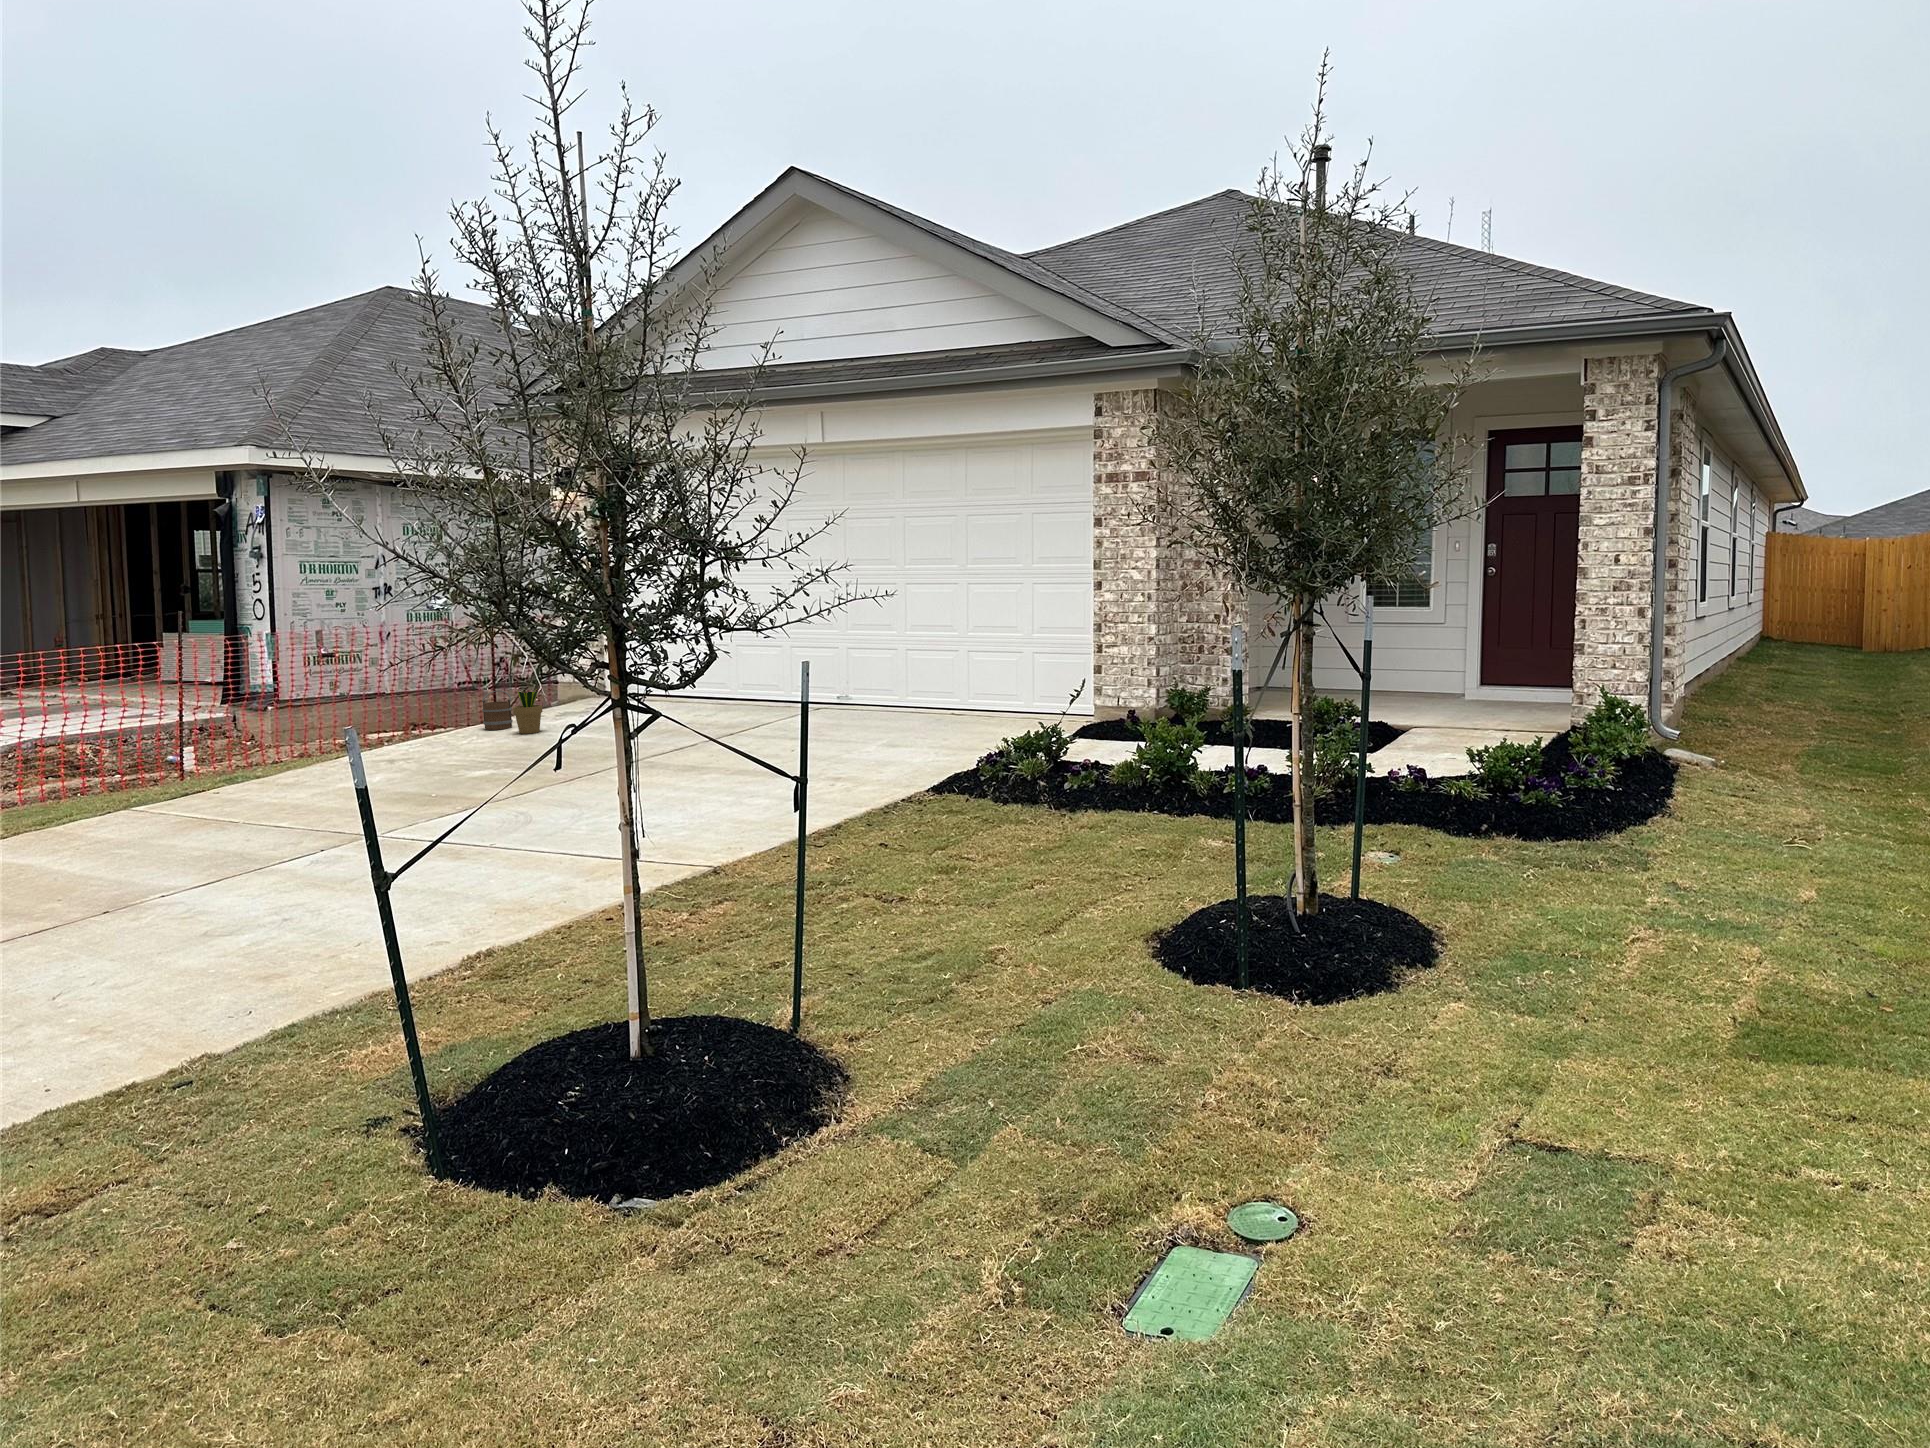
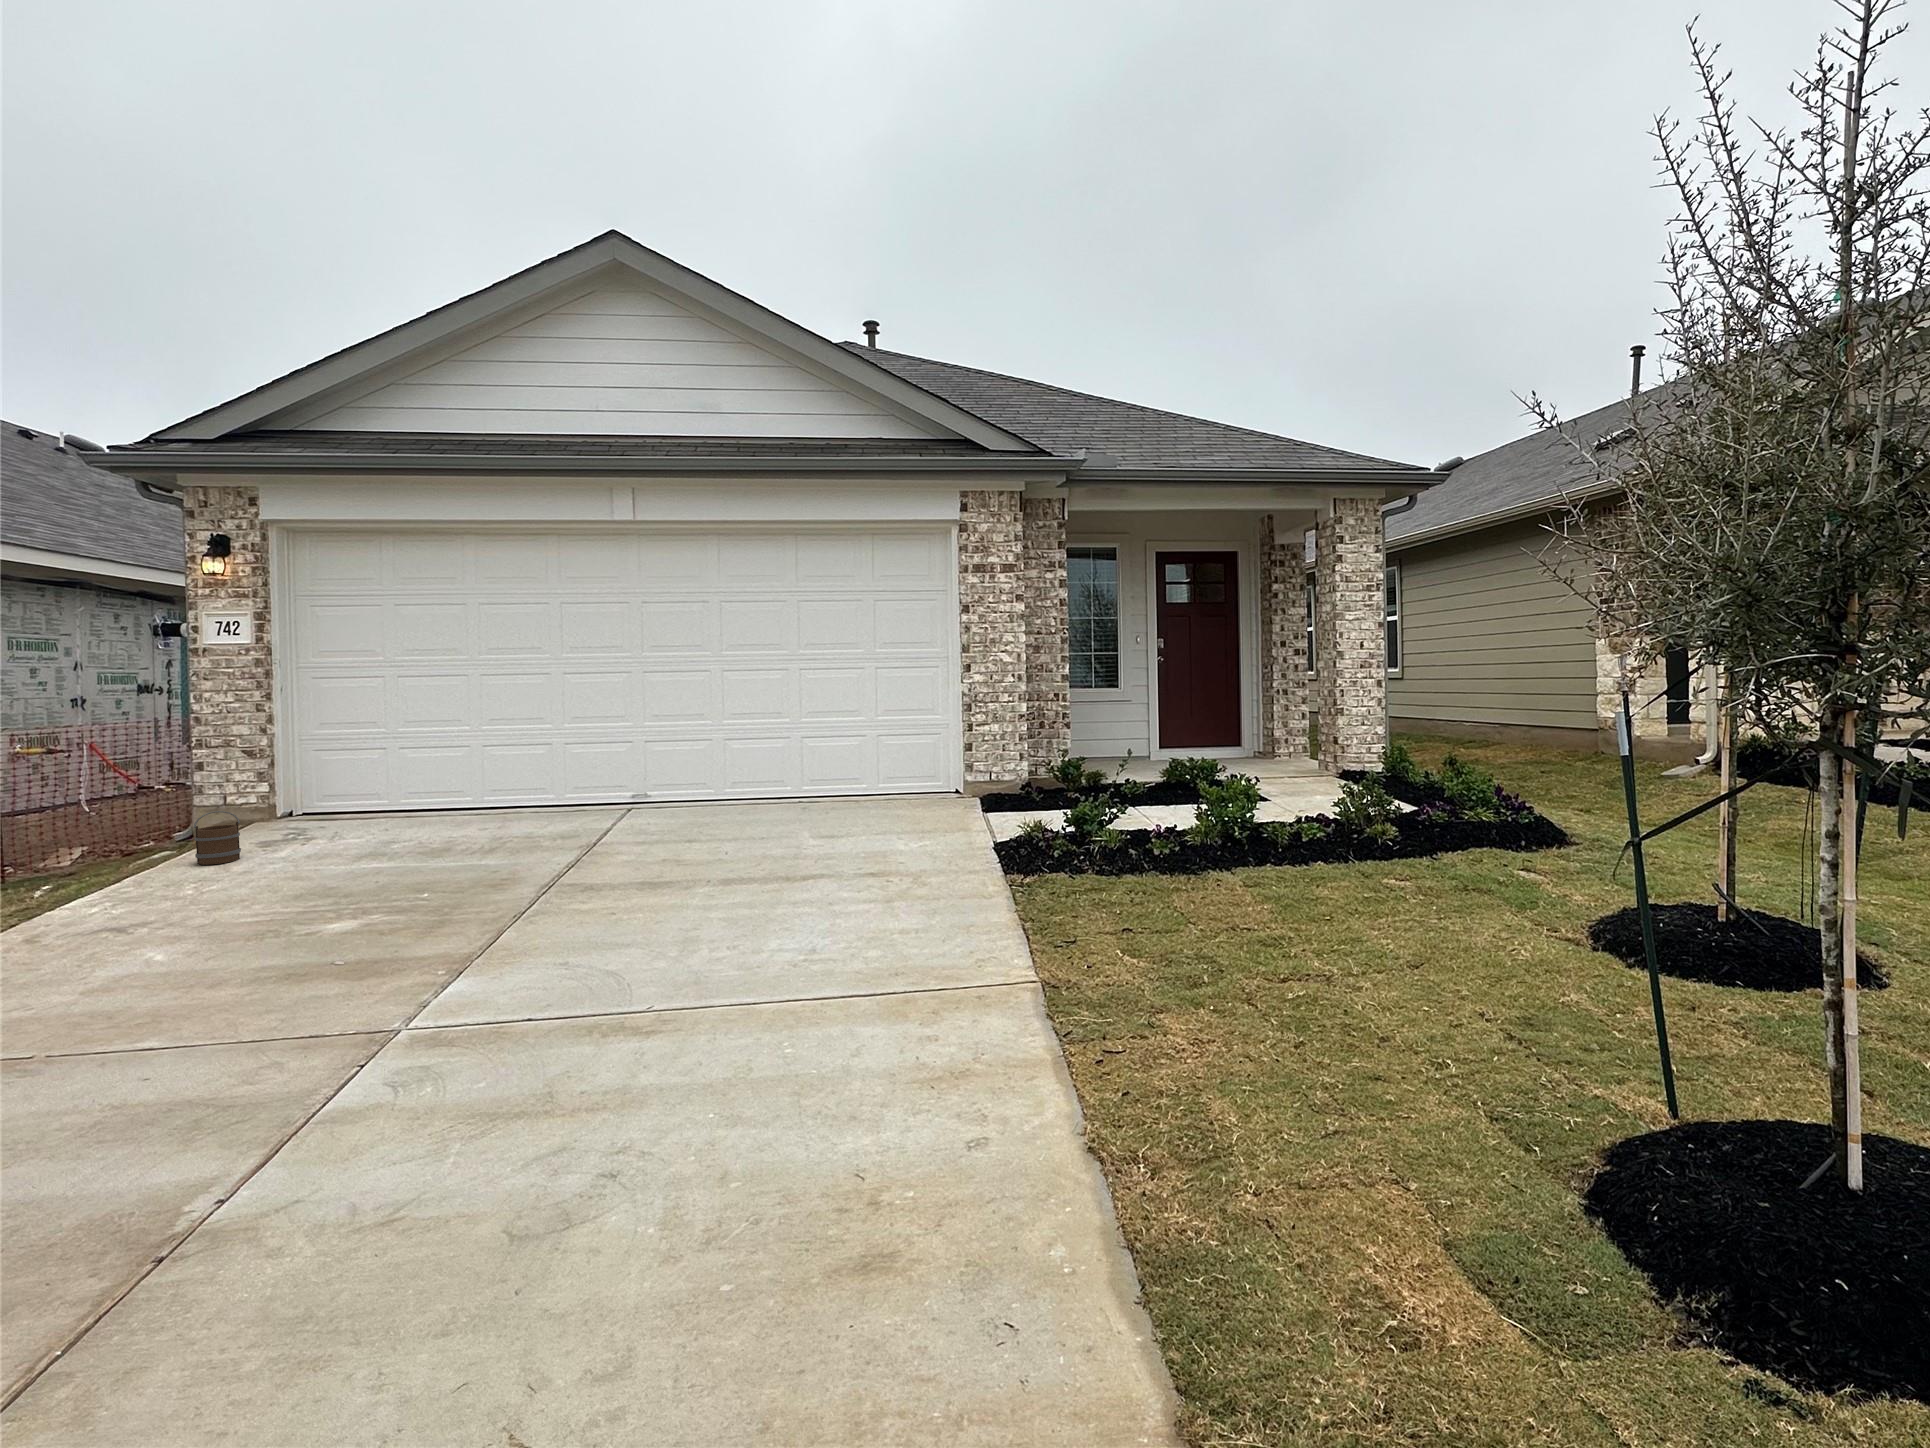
potted plant: present [513,691,543,734] -> none [260,793,309,865]

